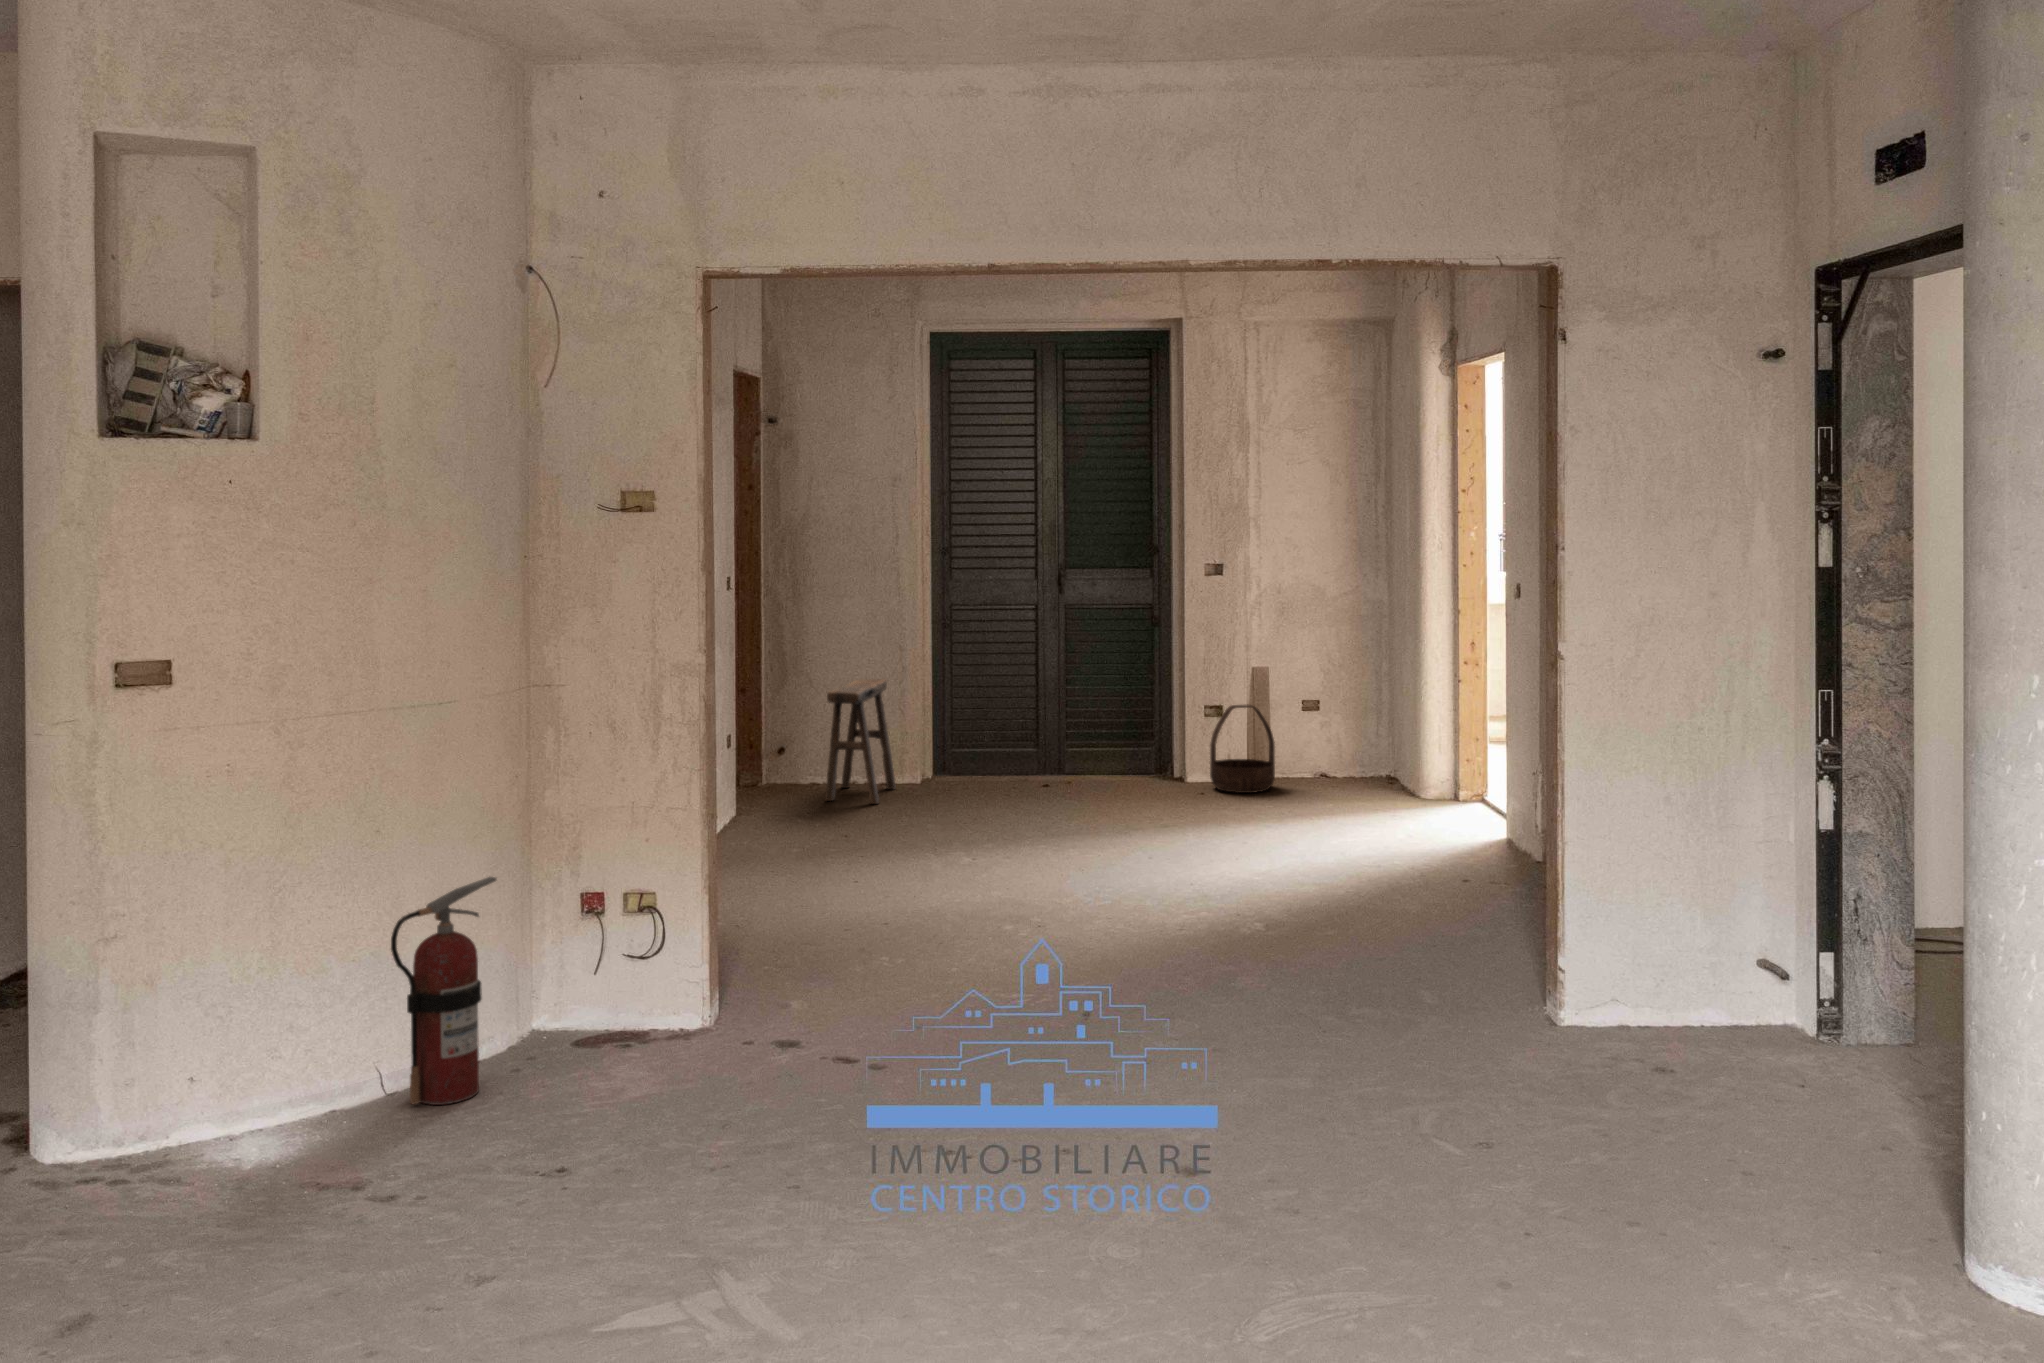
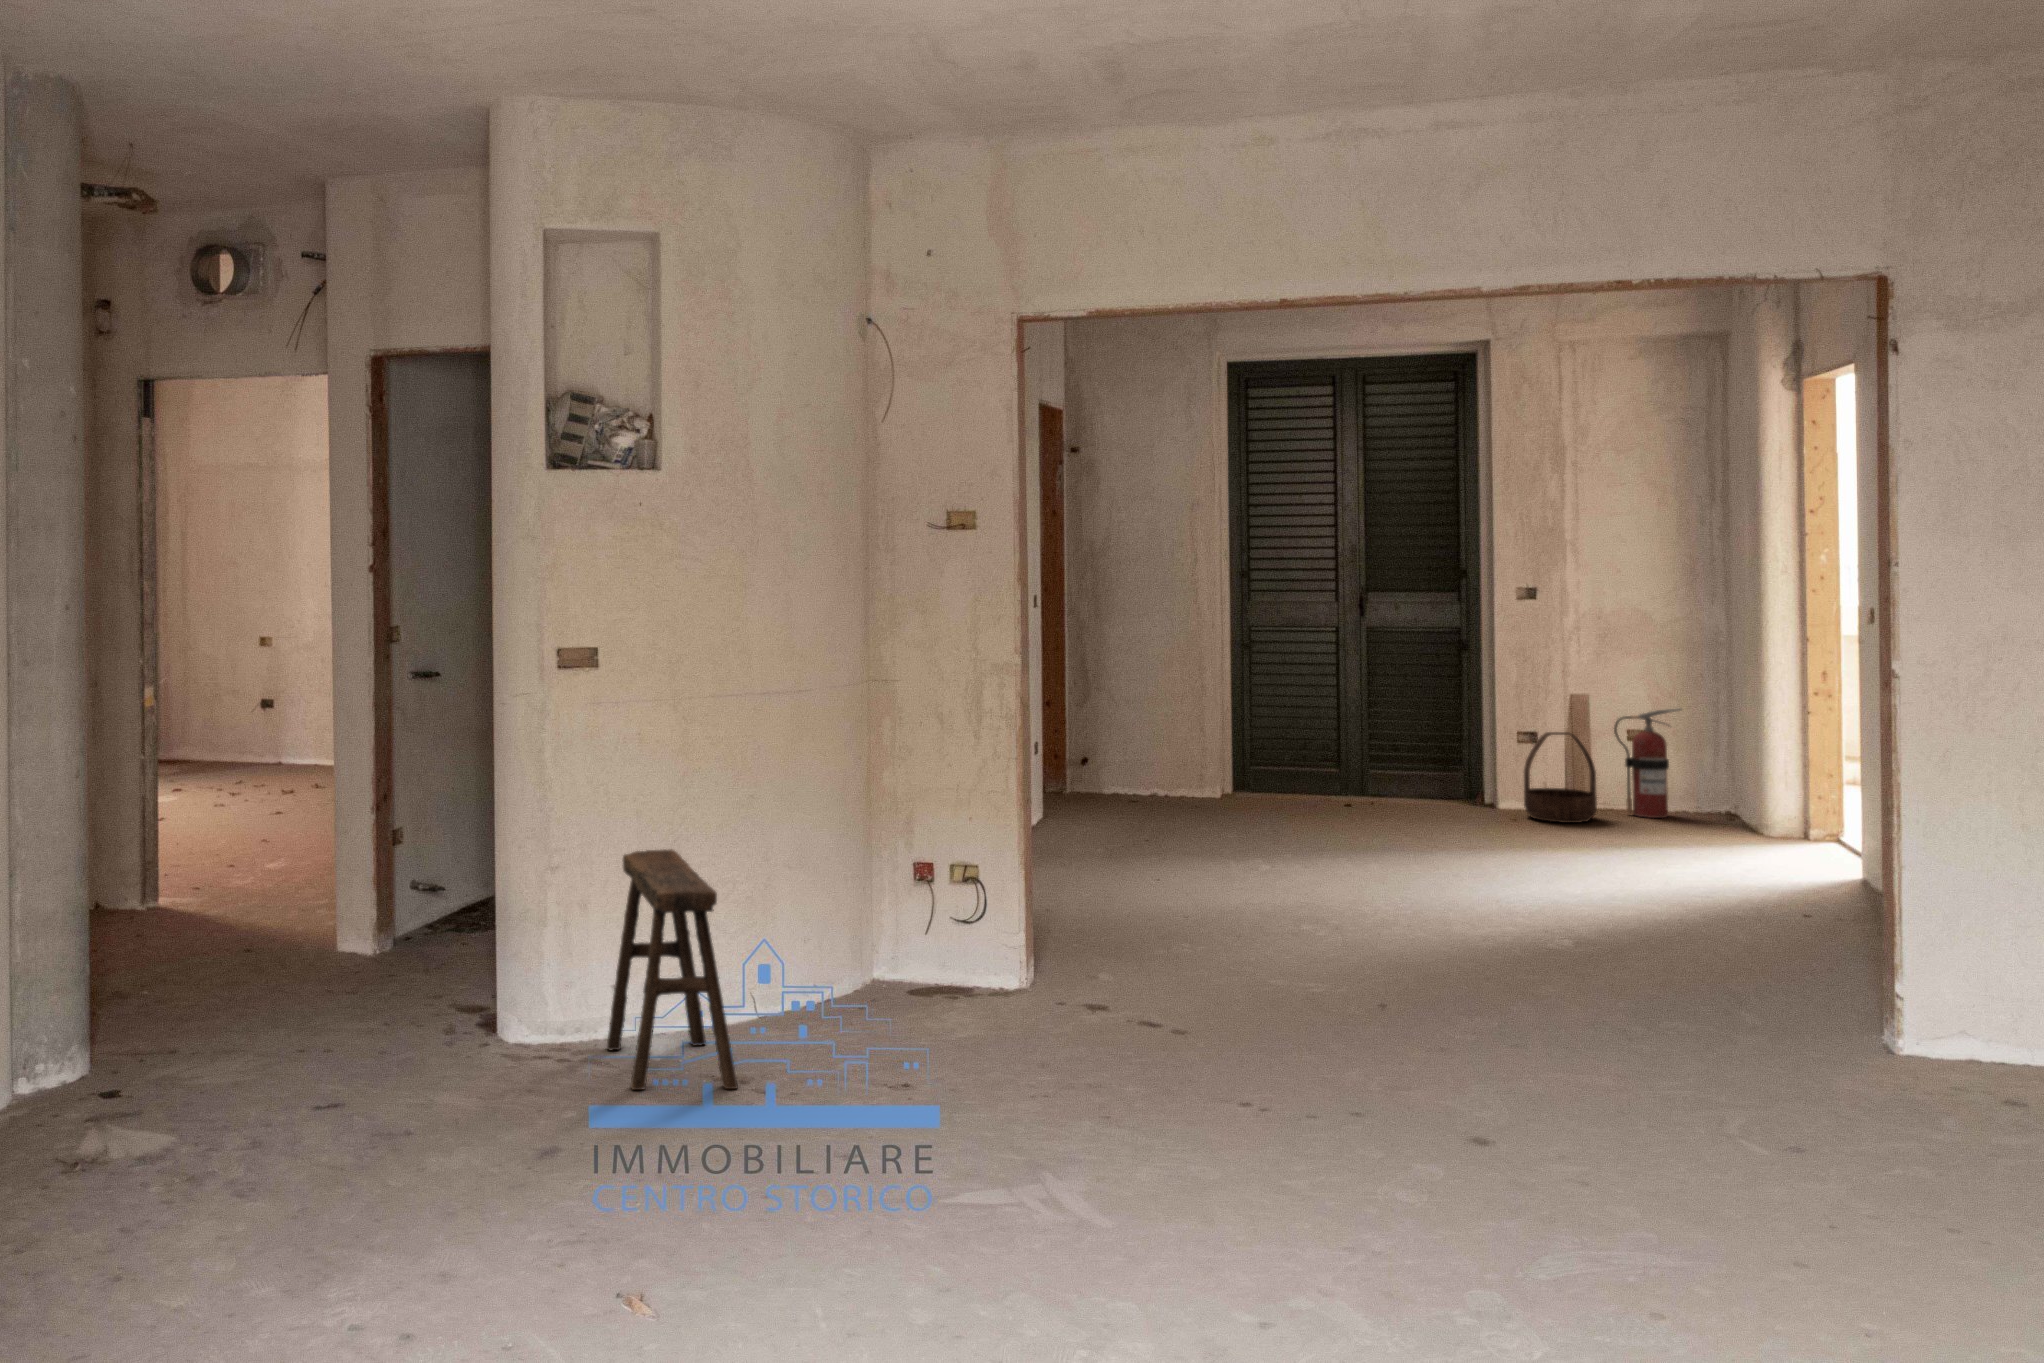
stool: present [825,679,896,804] -> present [607,849,738,1090]
fire extinguisher: present [391,877,496,1105] -> present [1614,708,1681,818]

